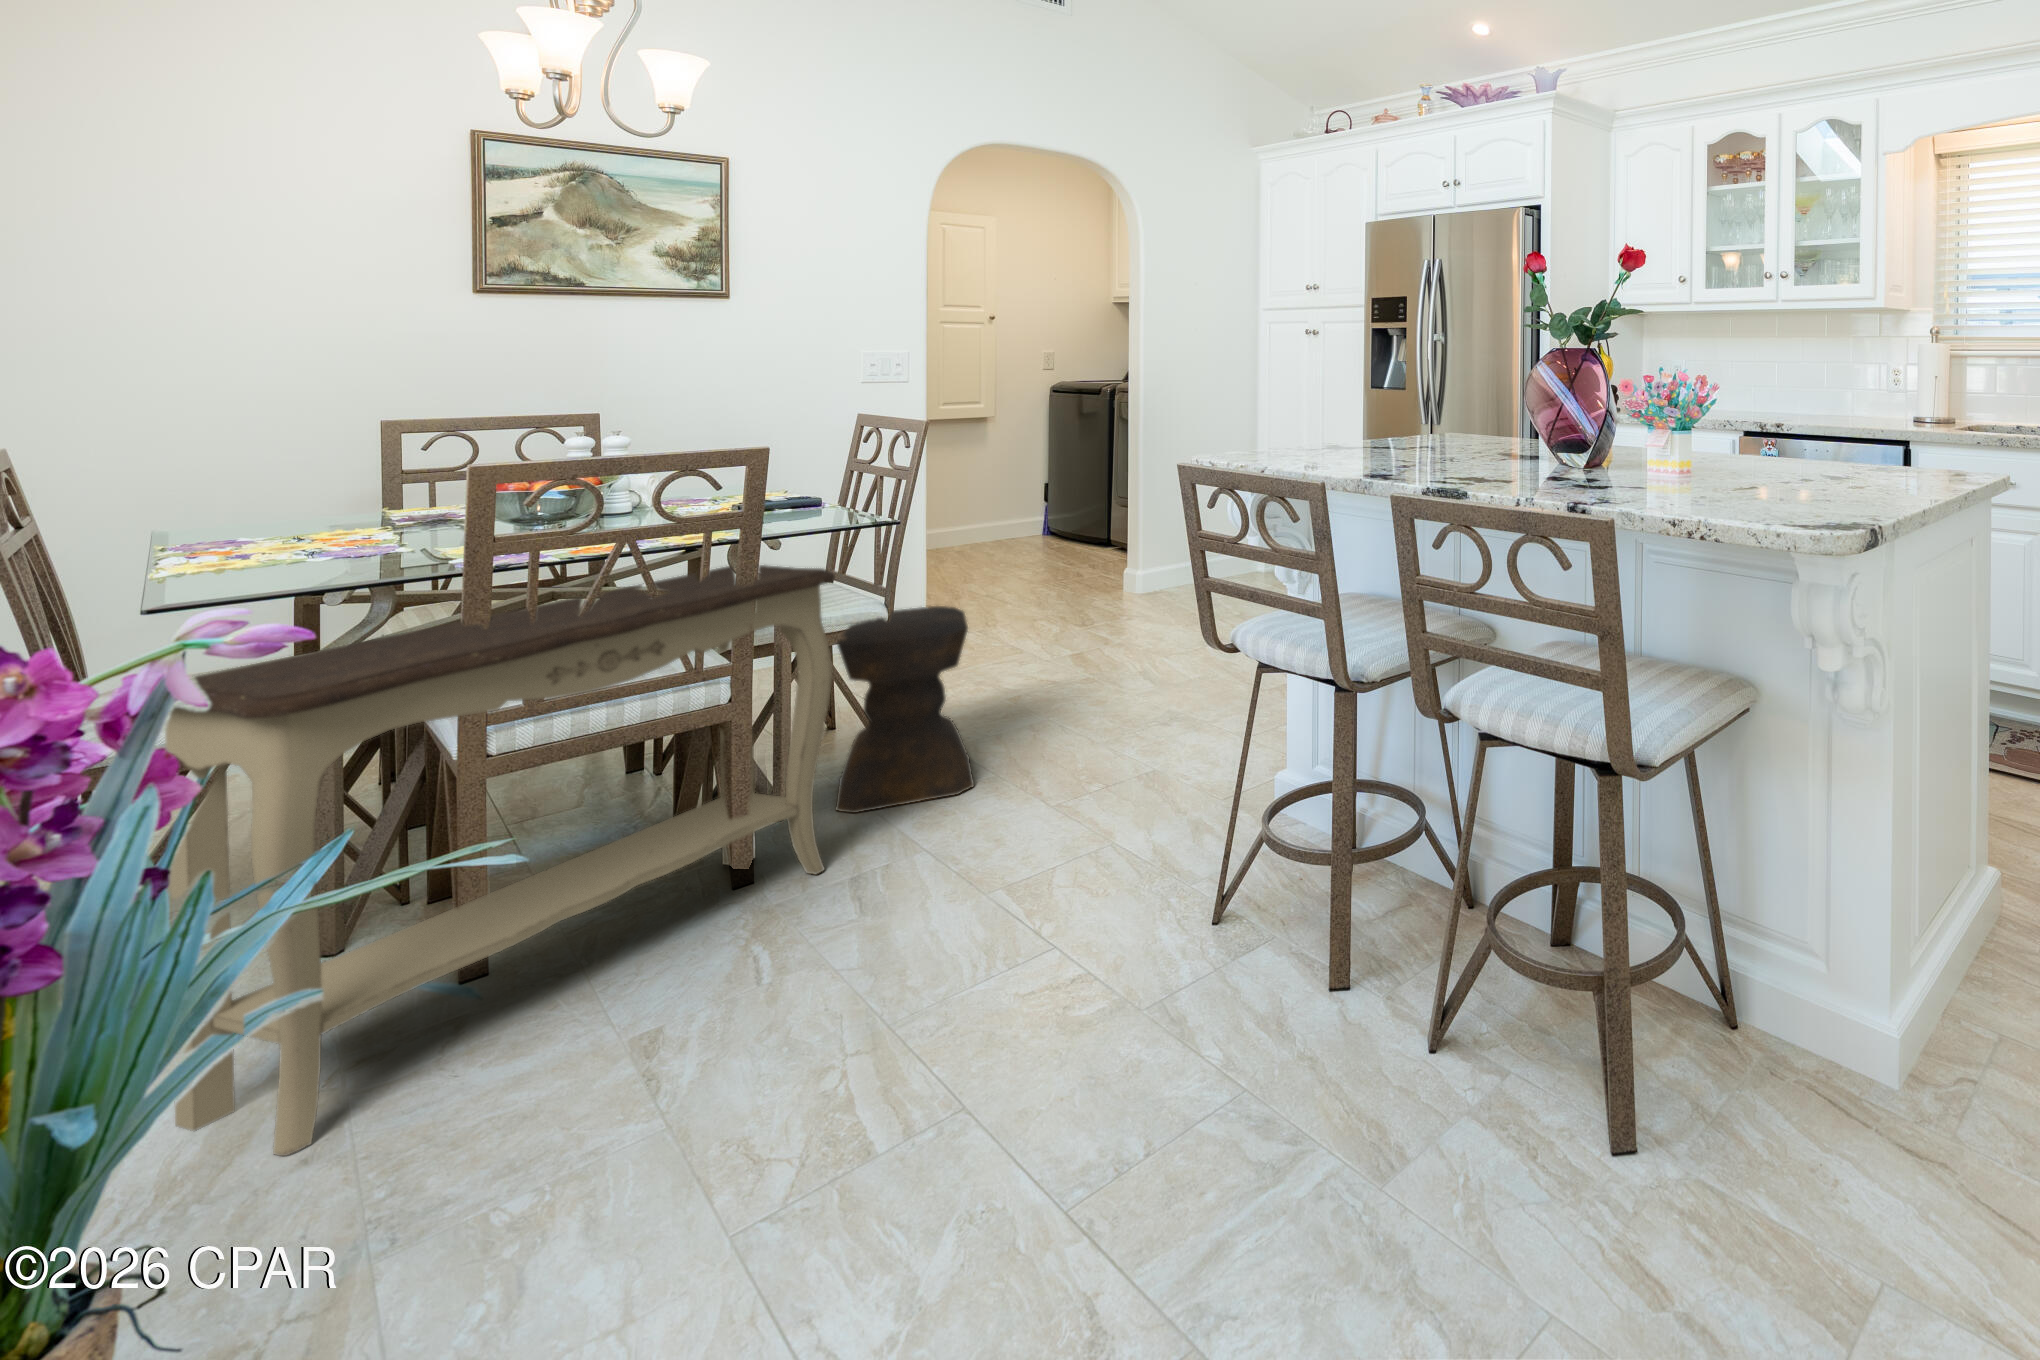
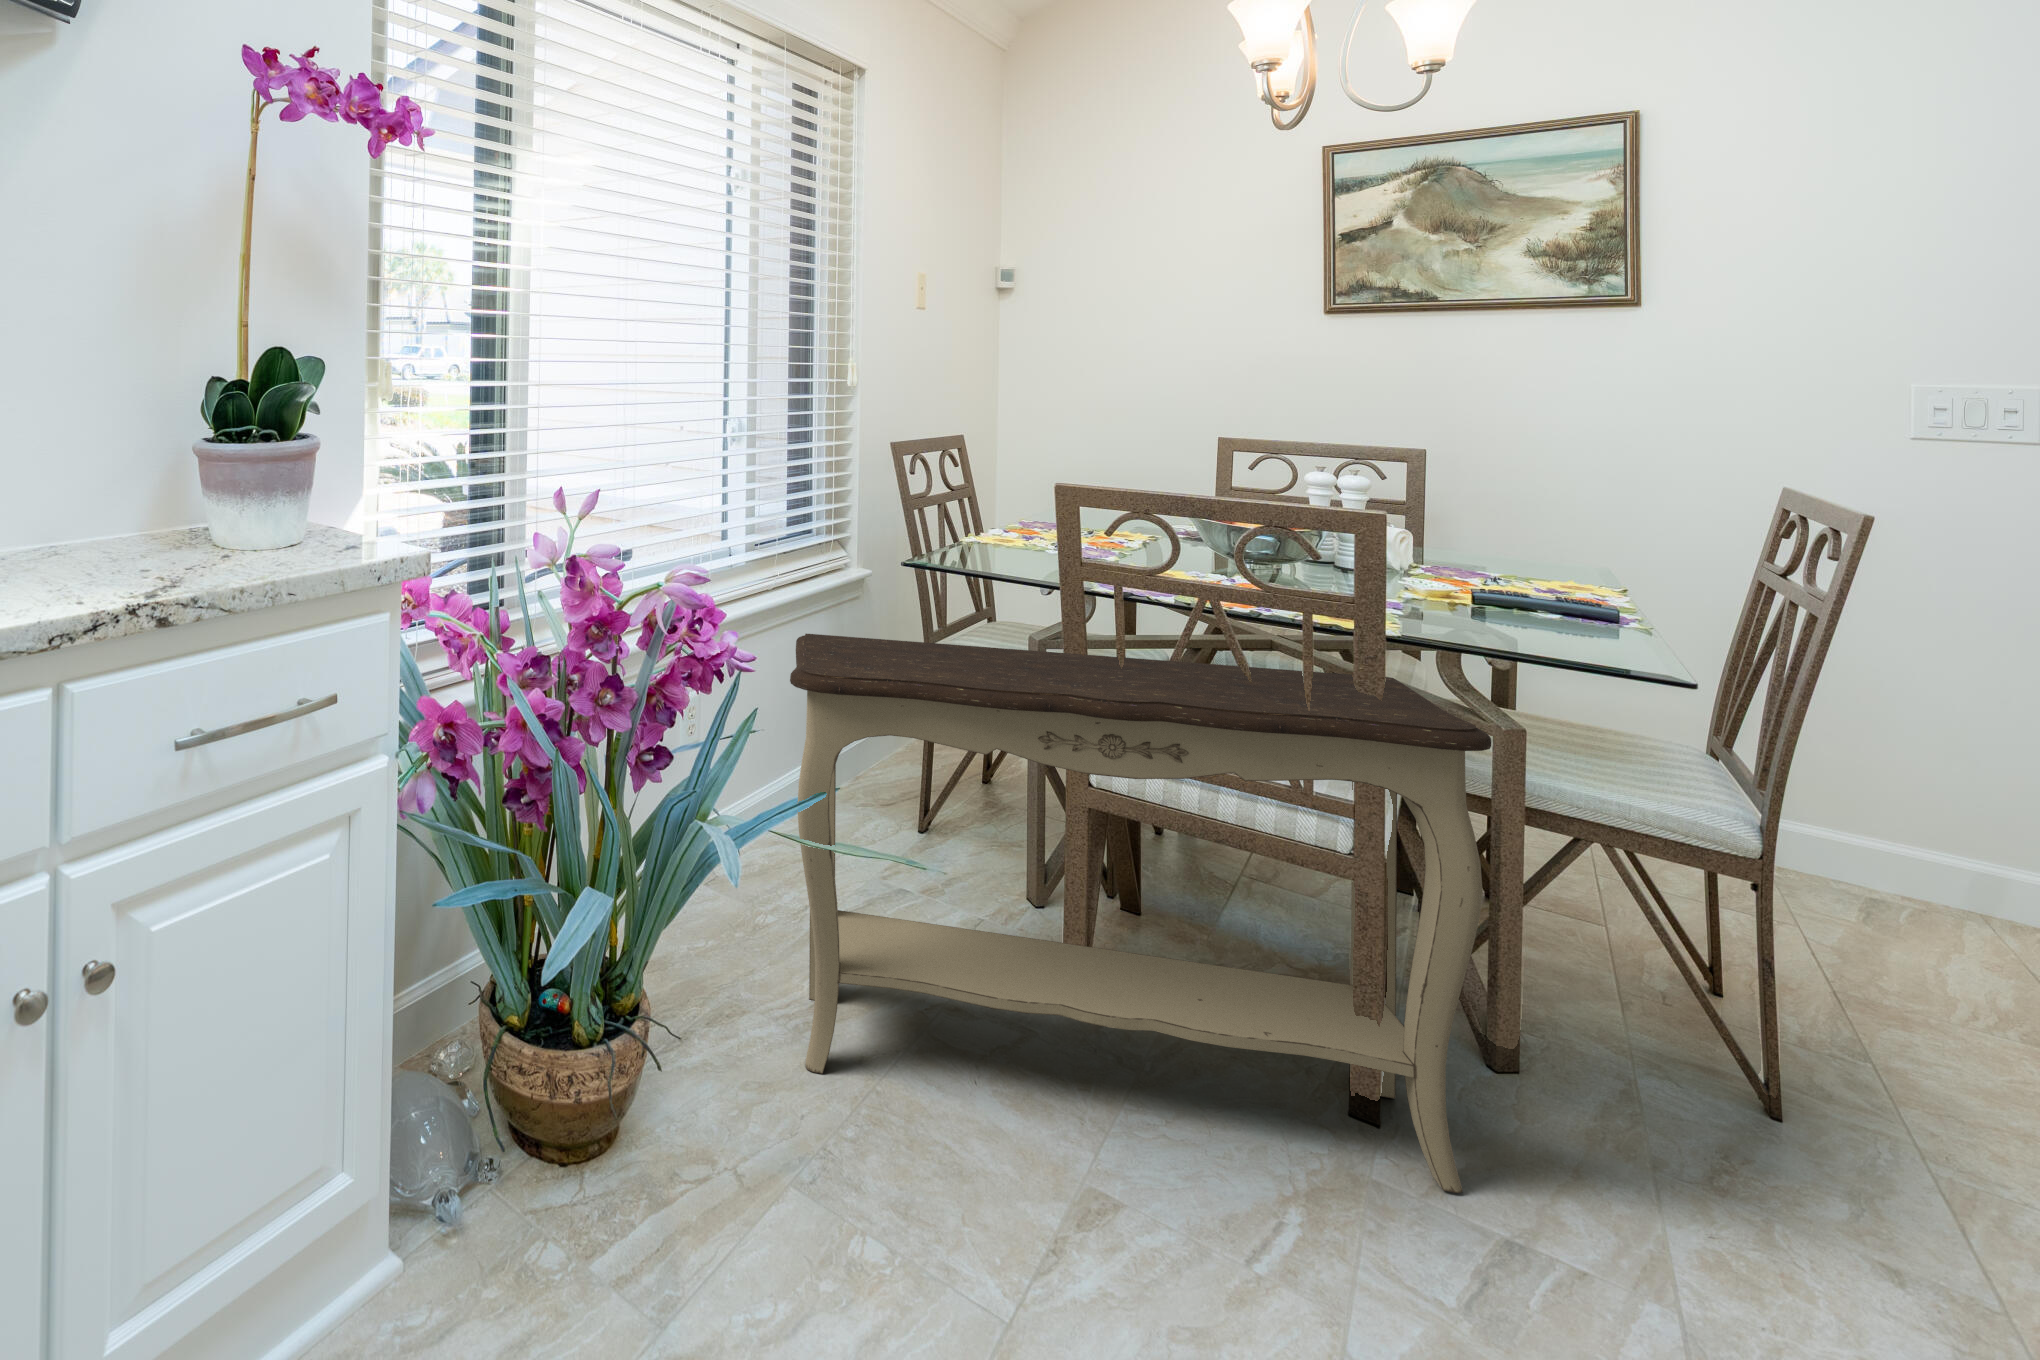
stool: present [836,606,974,813] -> none [1575,820,1942,1265]

